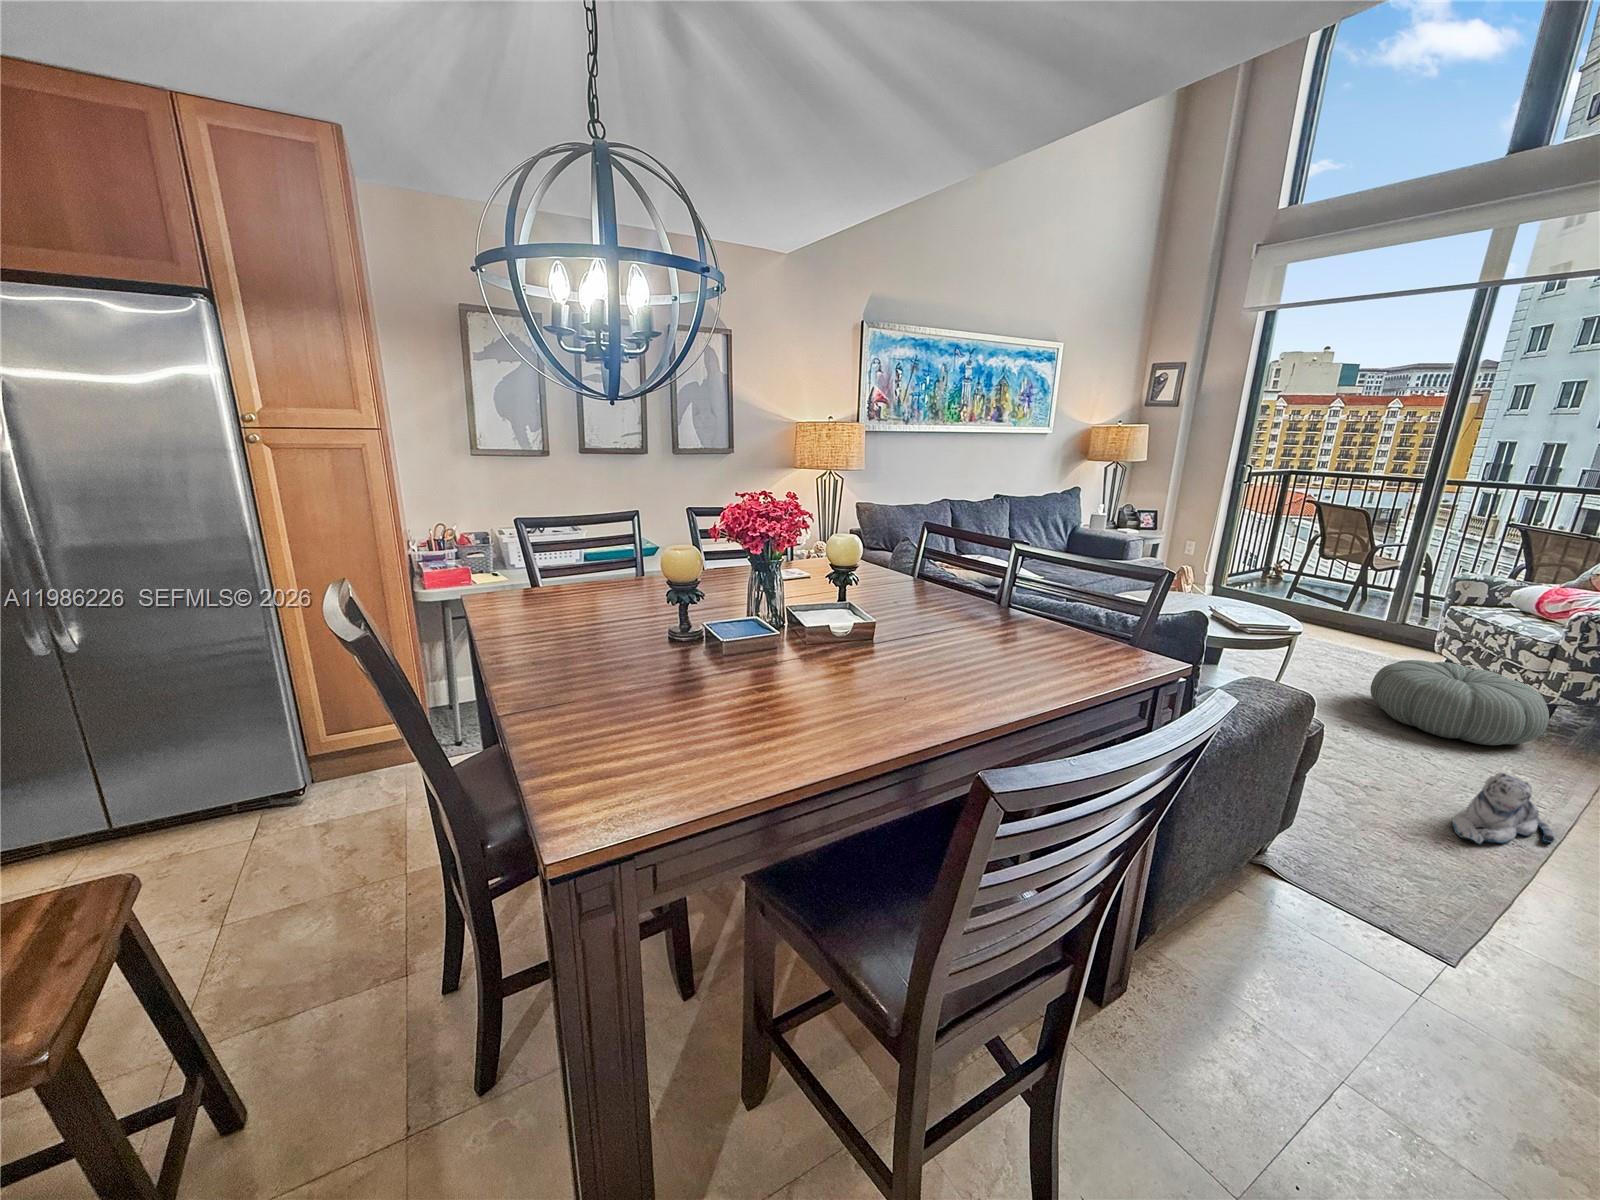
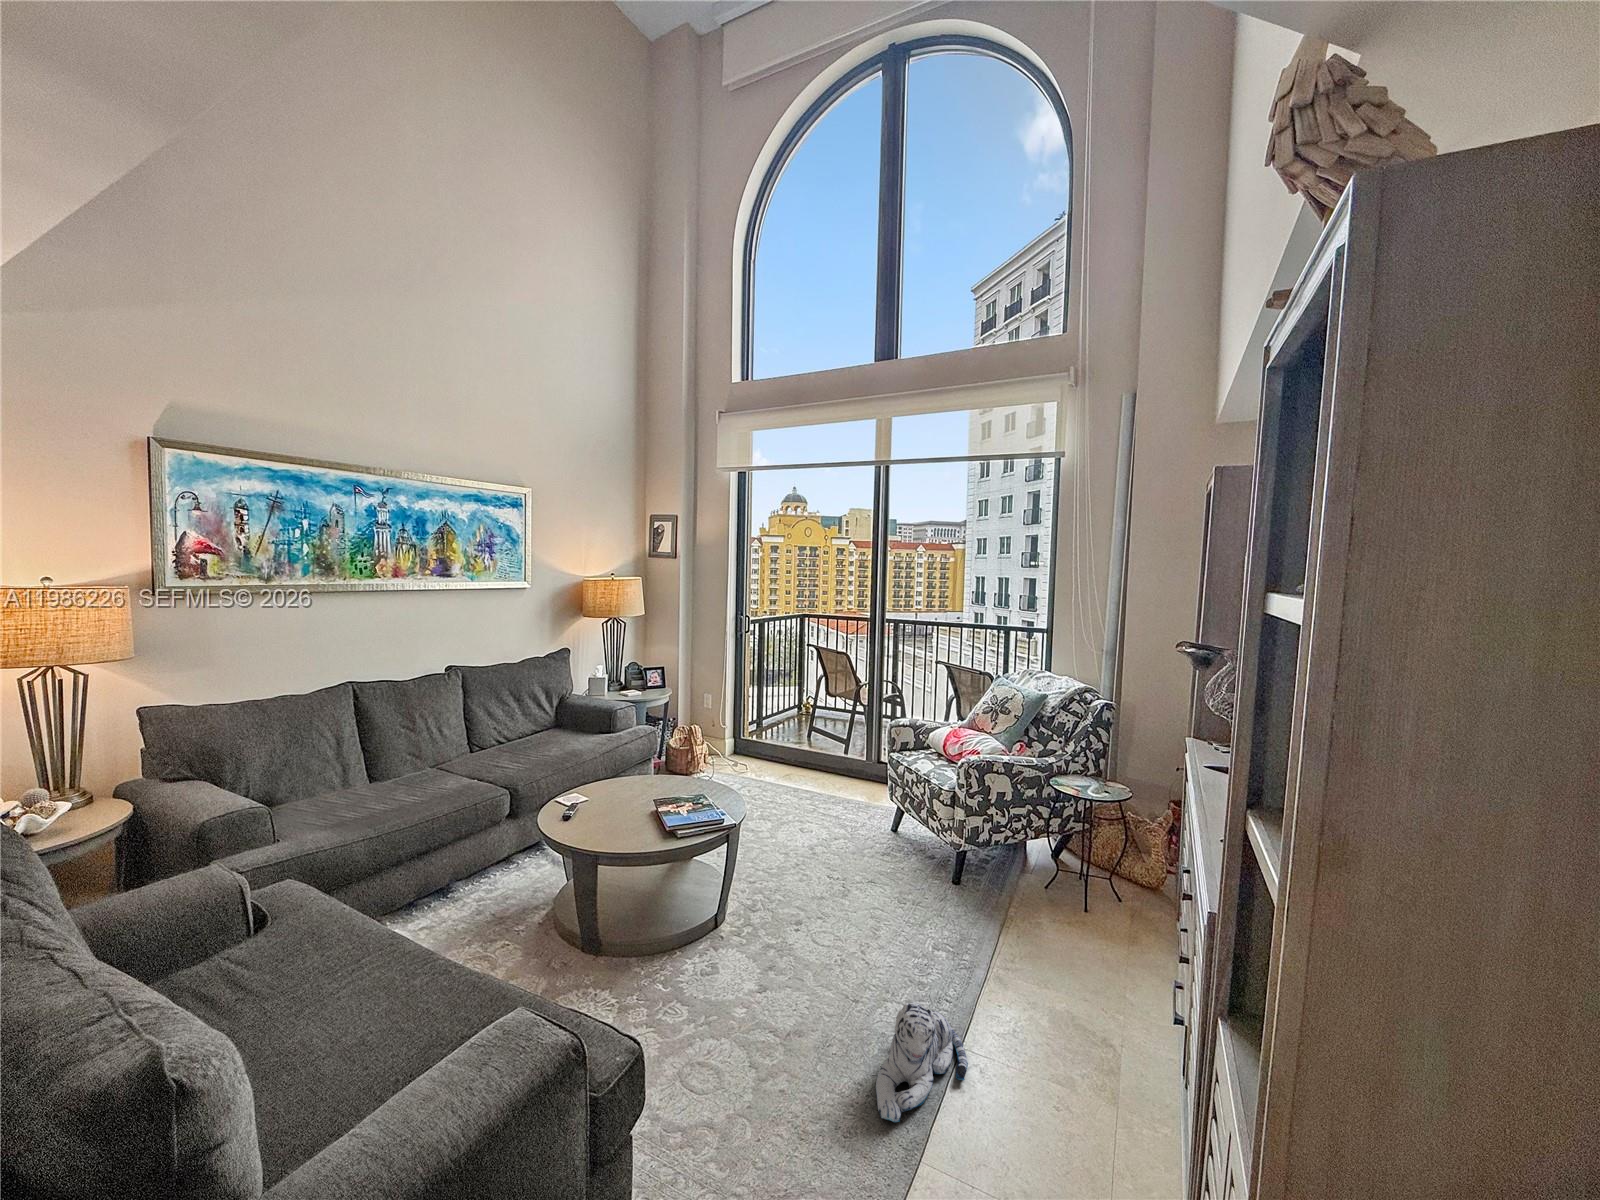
pouf: present [1371,660,1549,745] -> none [831,816,963,913]

